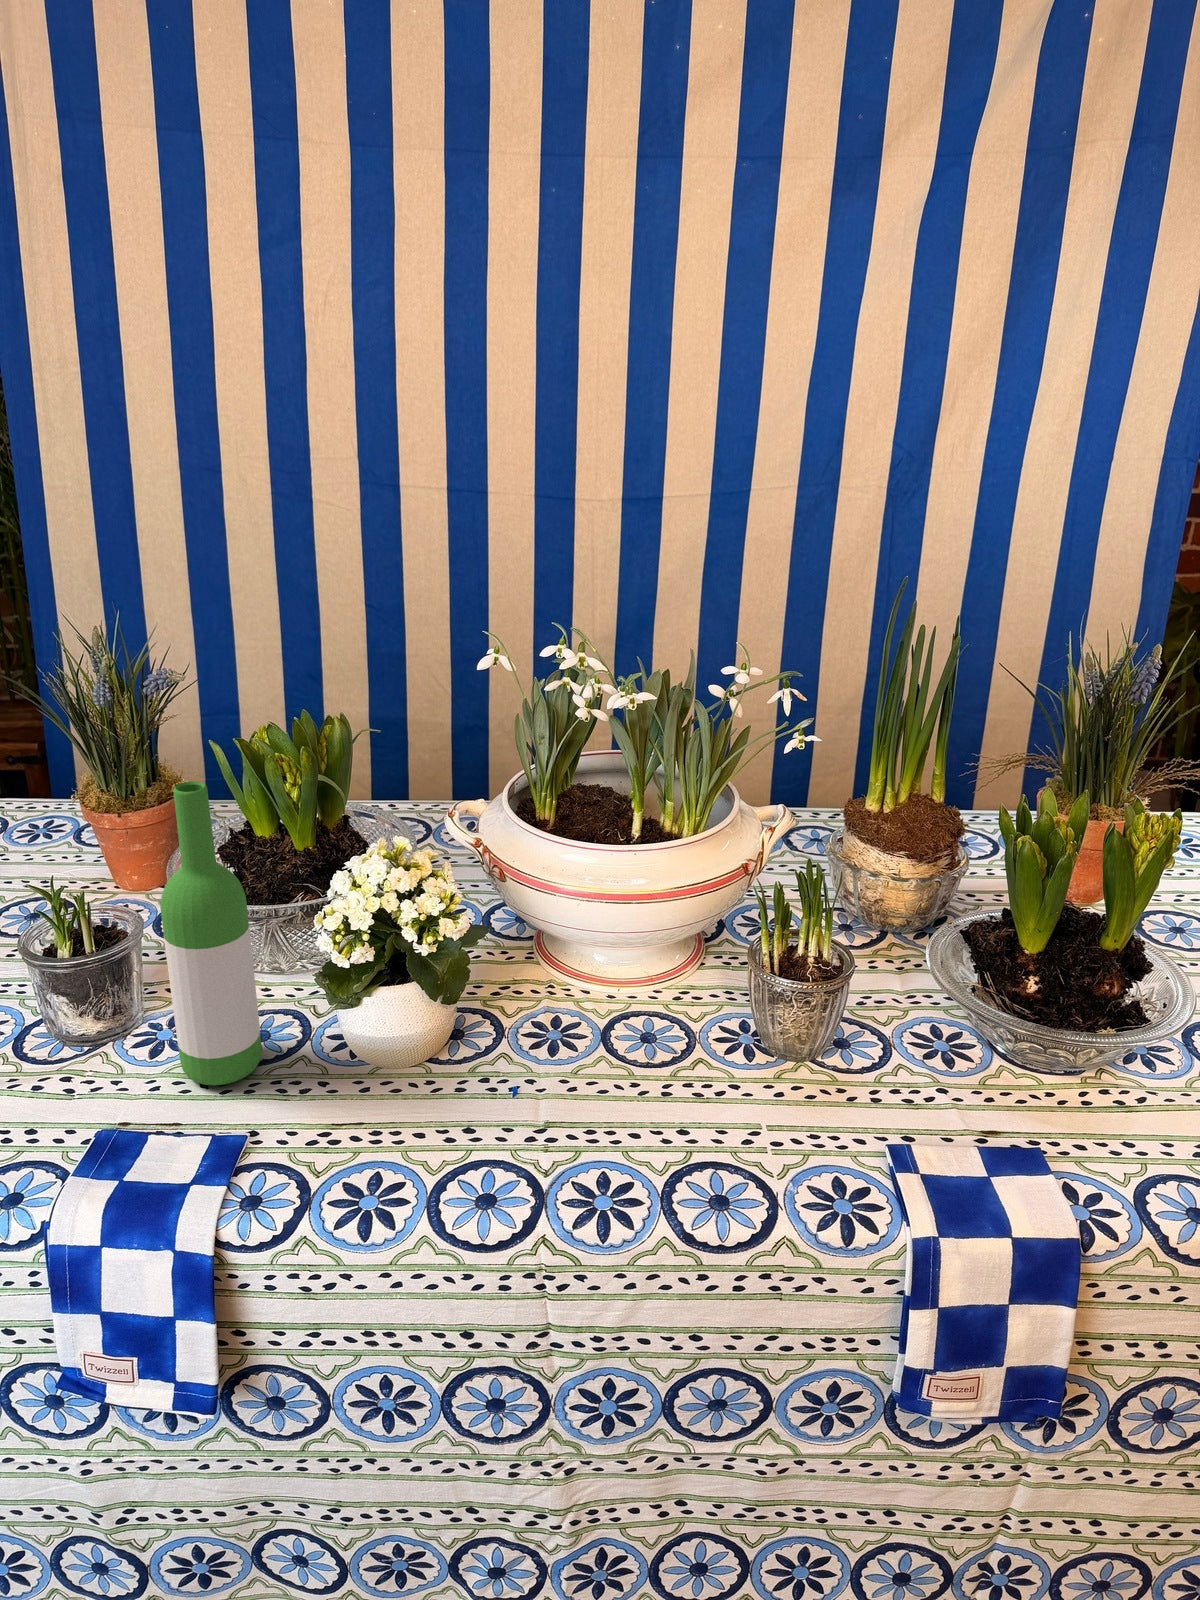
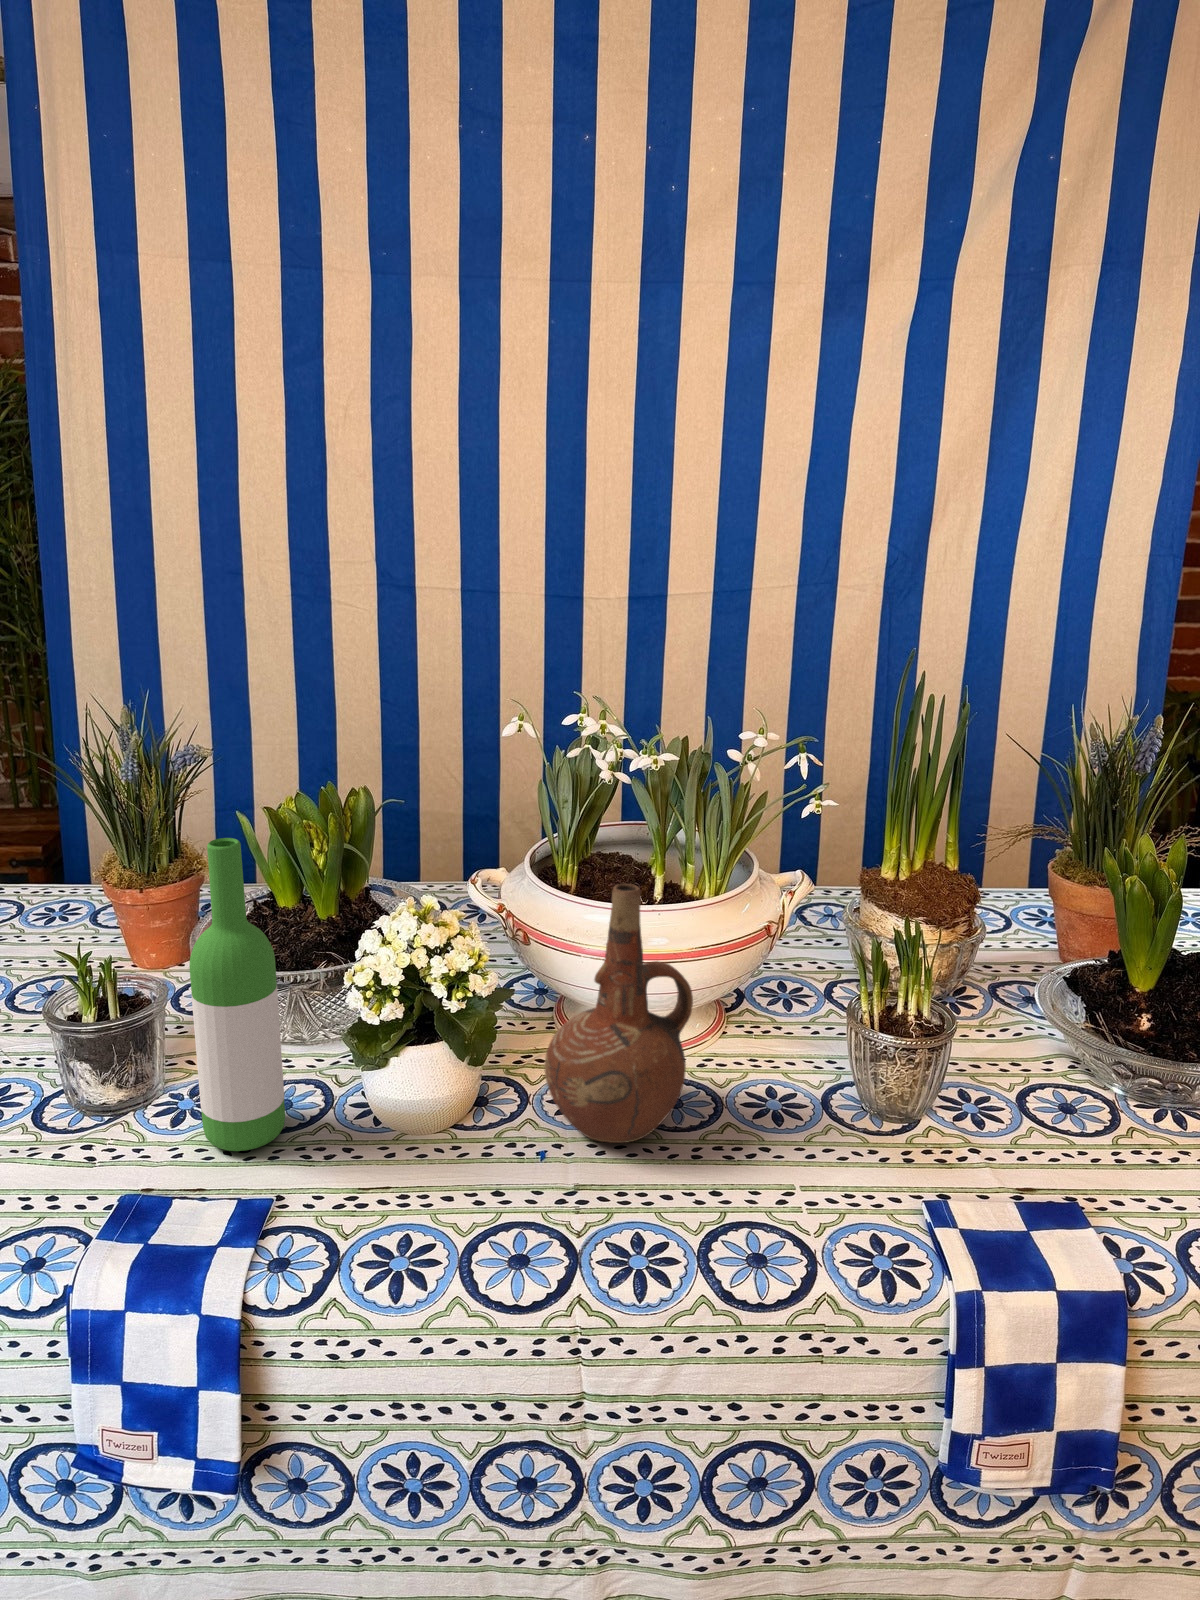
ceramic pitcher: none [517,827,665,1080] -> present [544,884,693,1143]

